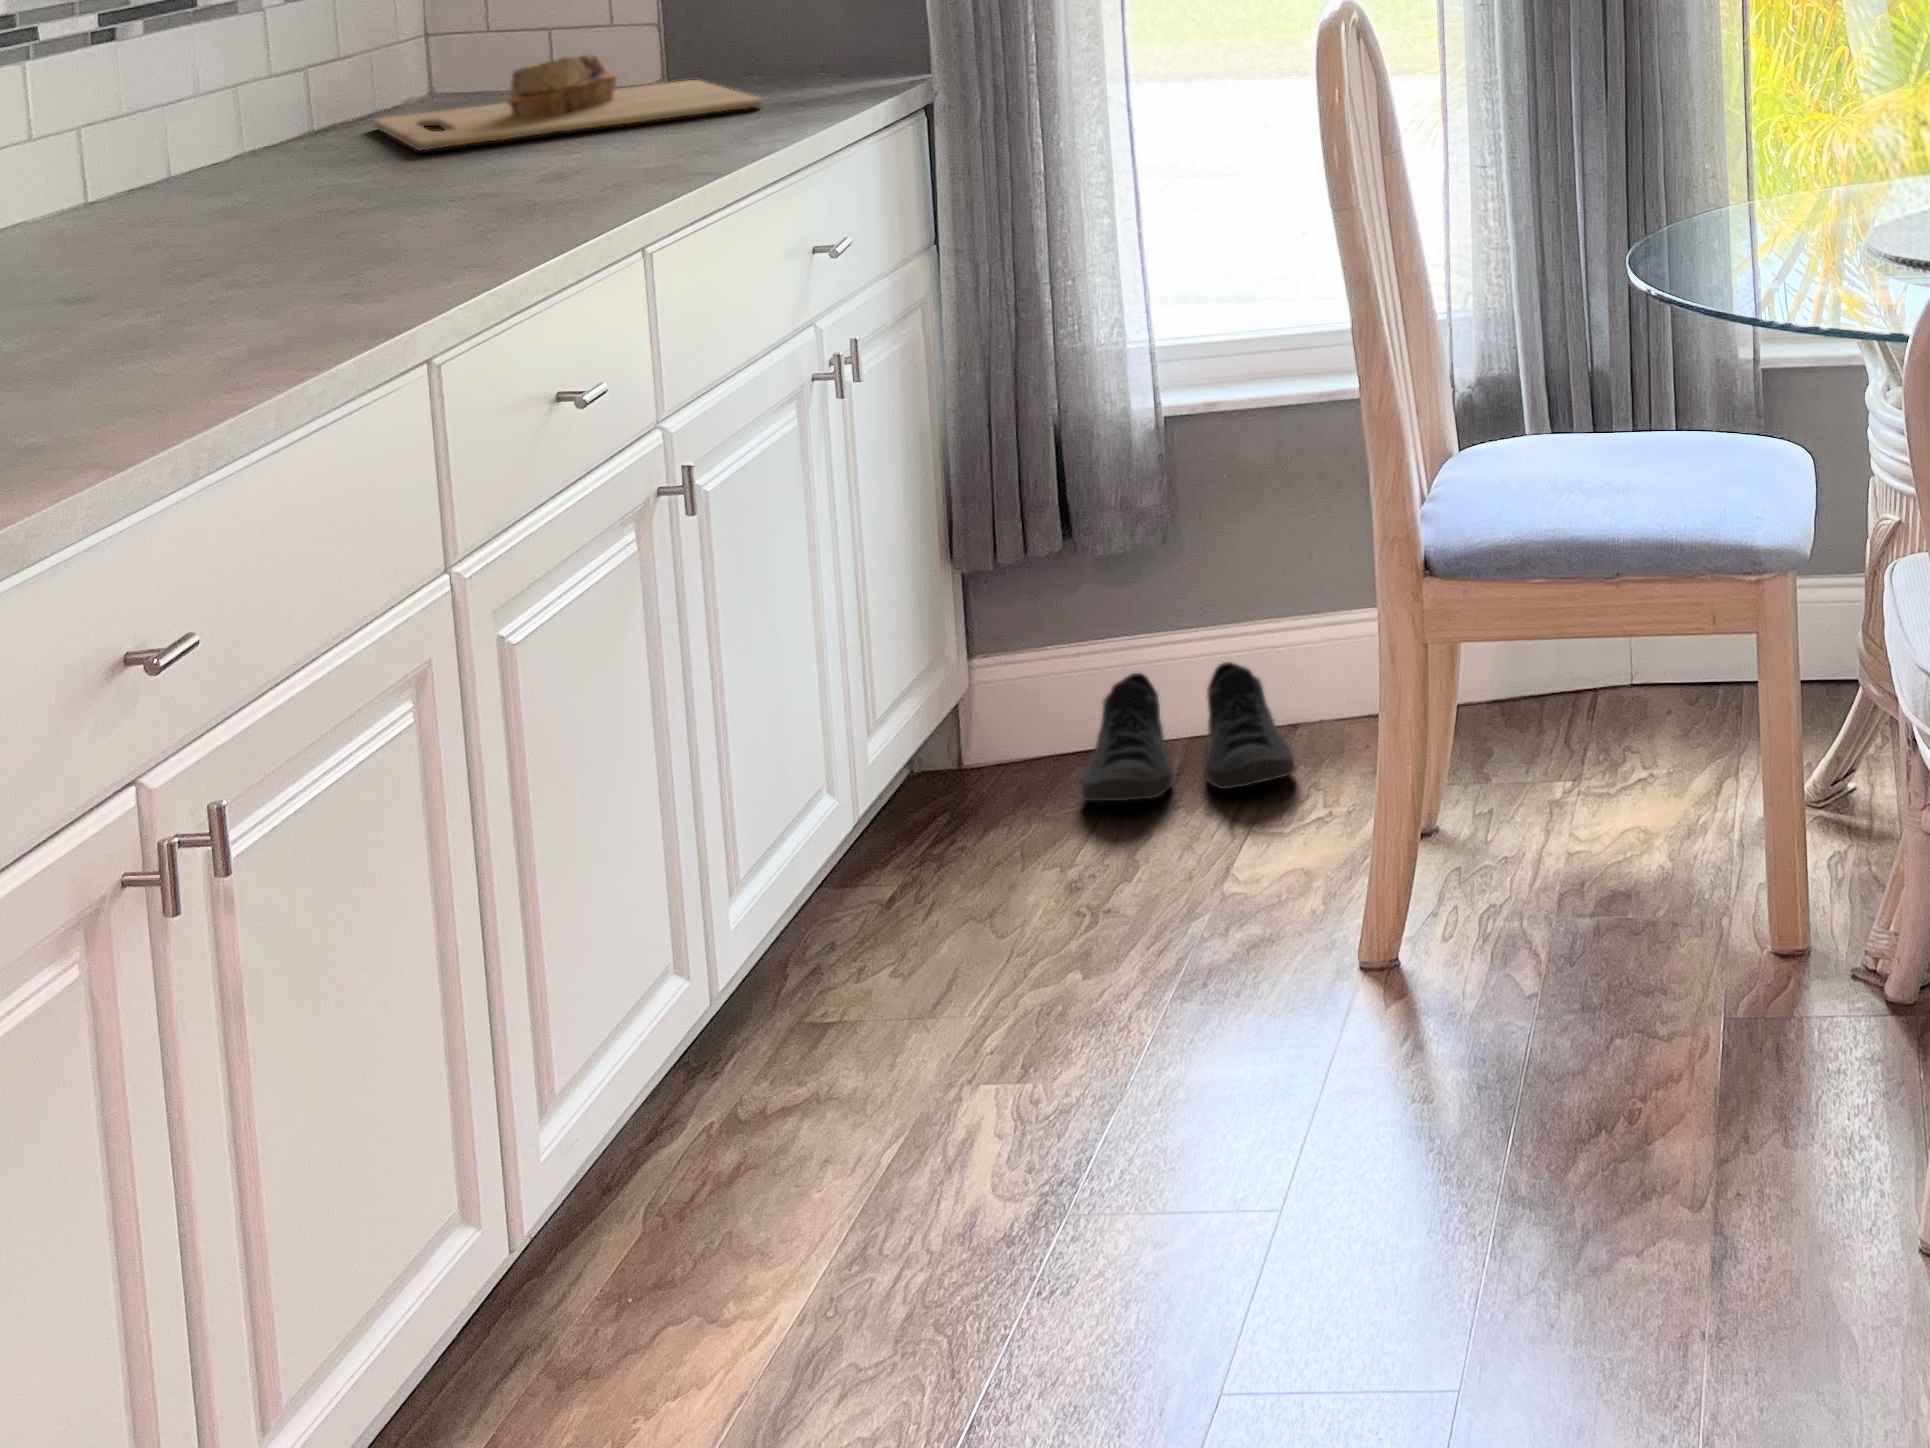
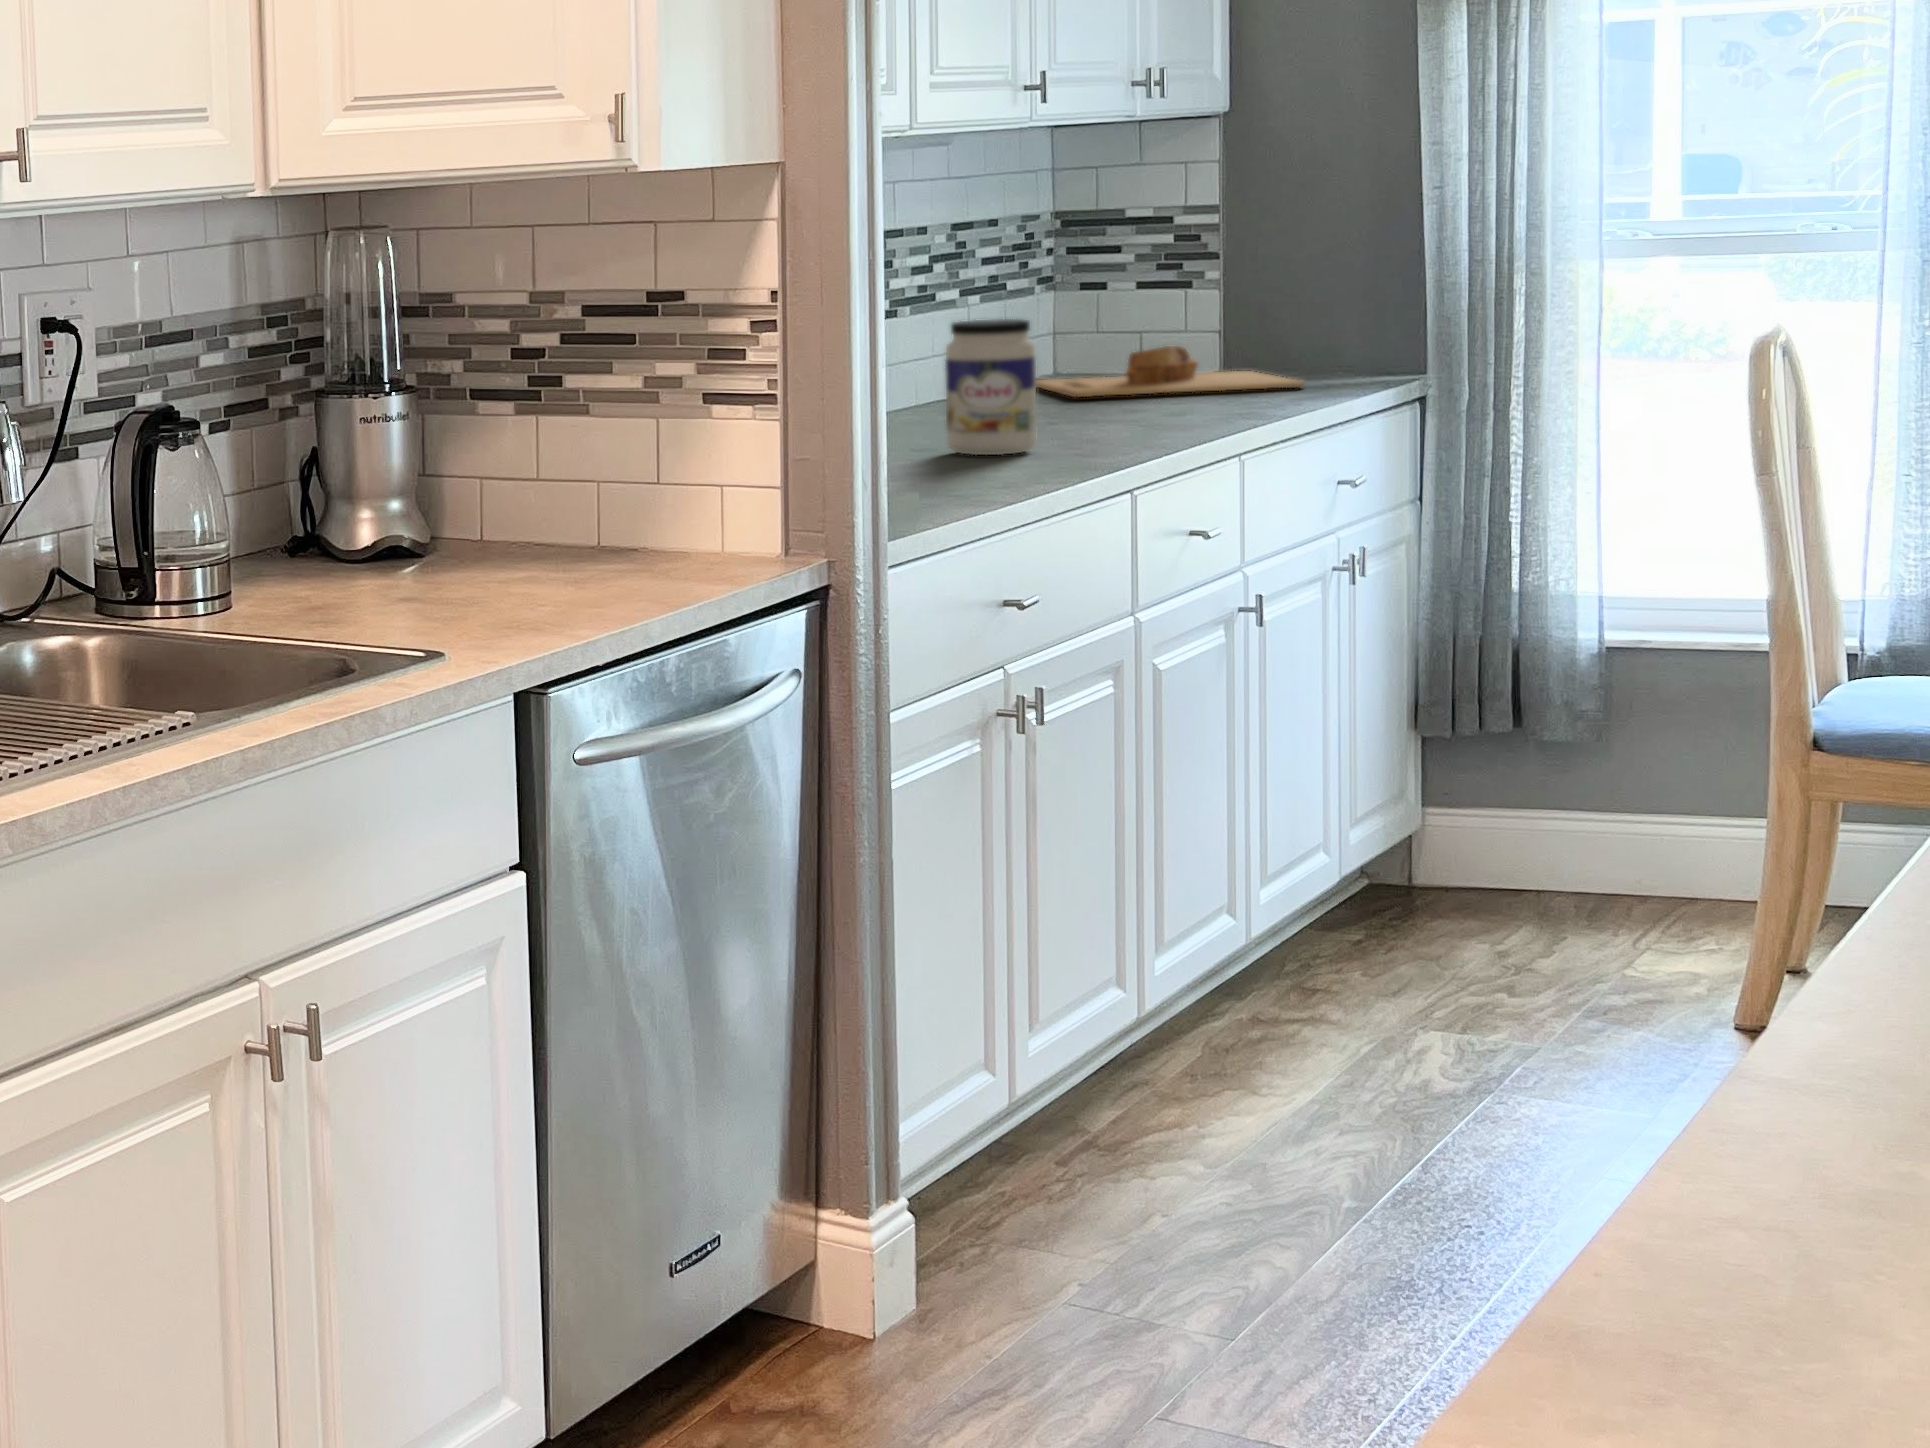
jar: none [80,63,268,316] -> present [945,319,1036,455]
shoe: present [1081,662,1295,801] -> none [1506,839,1693,927]

